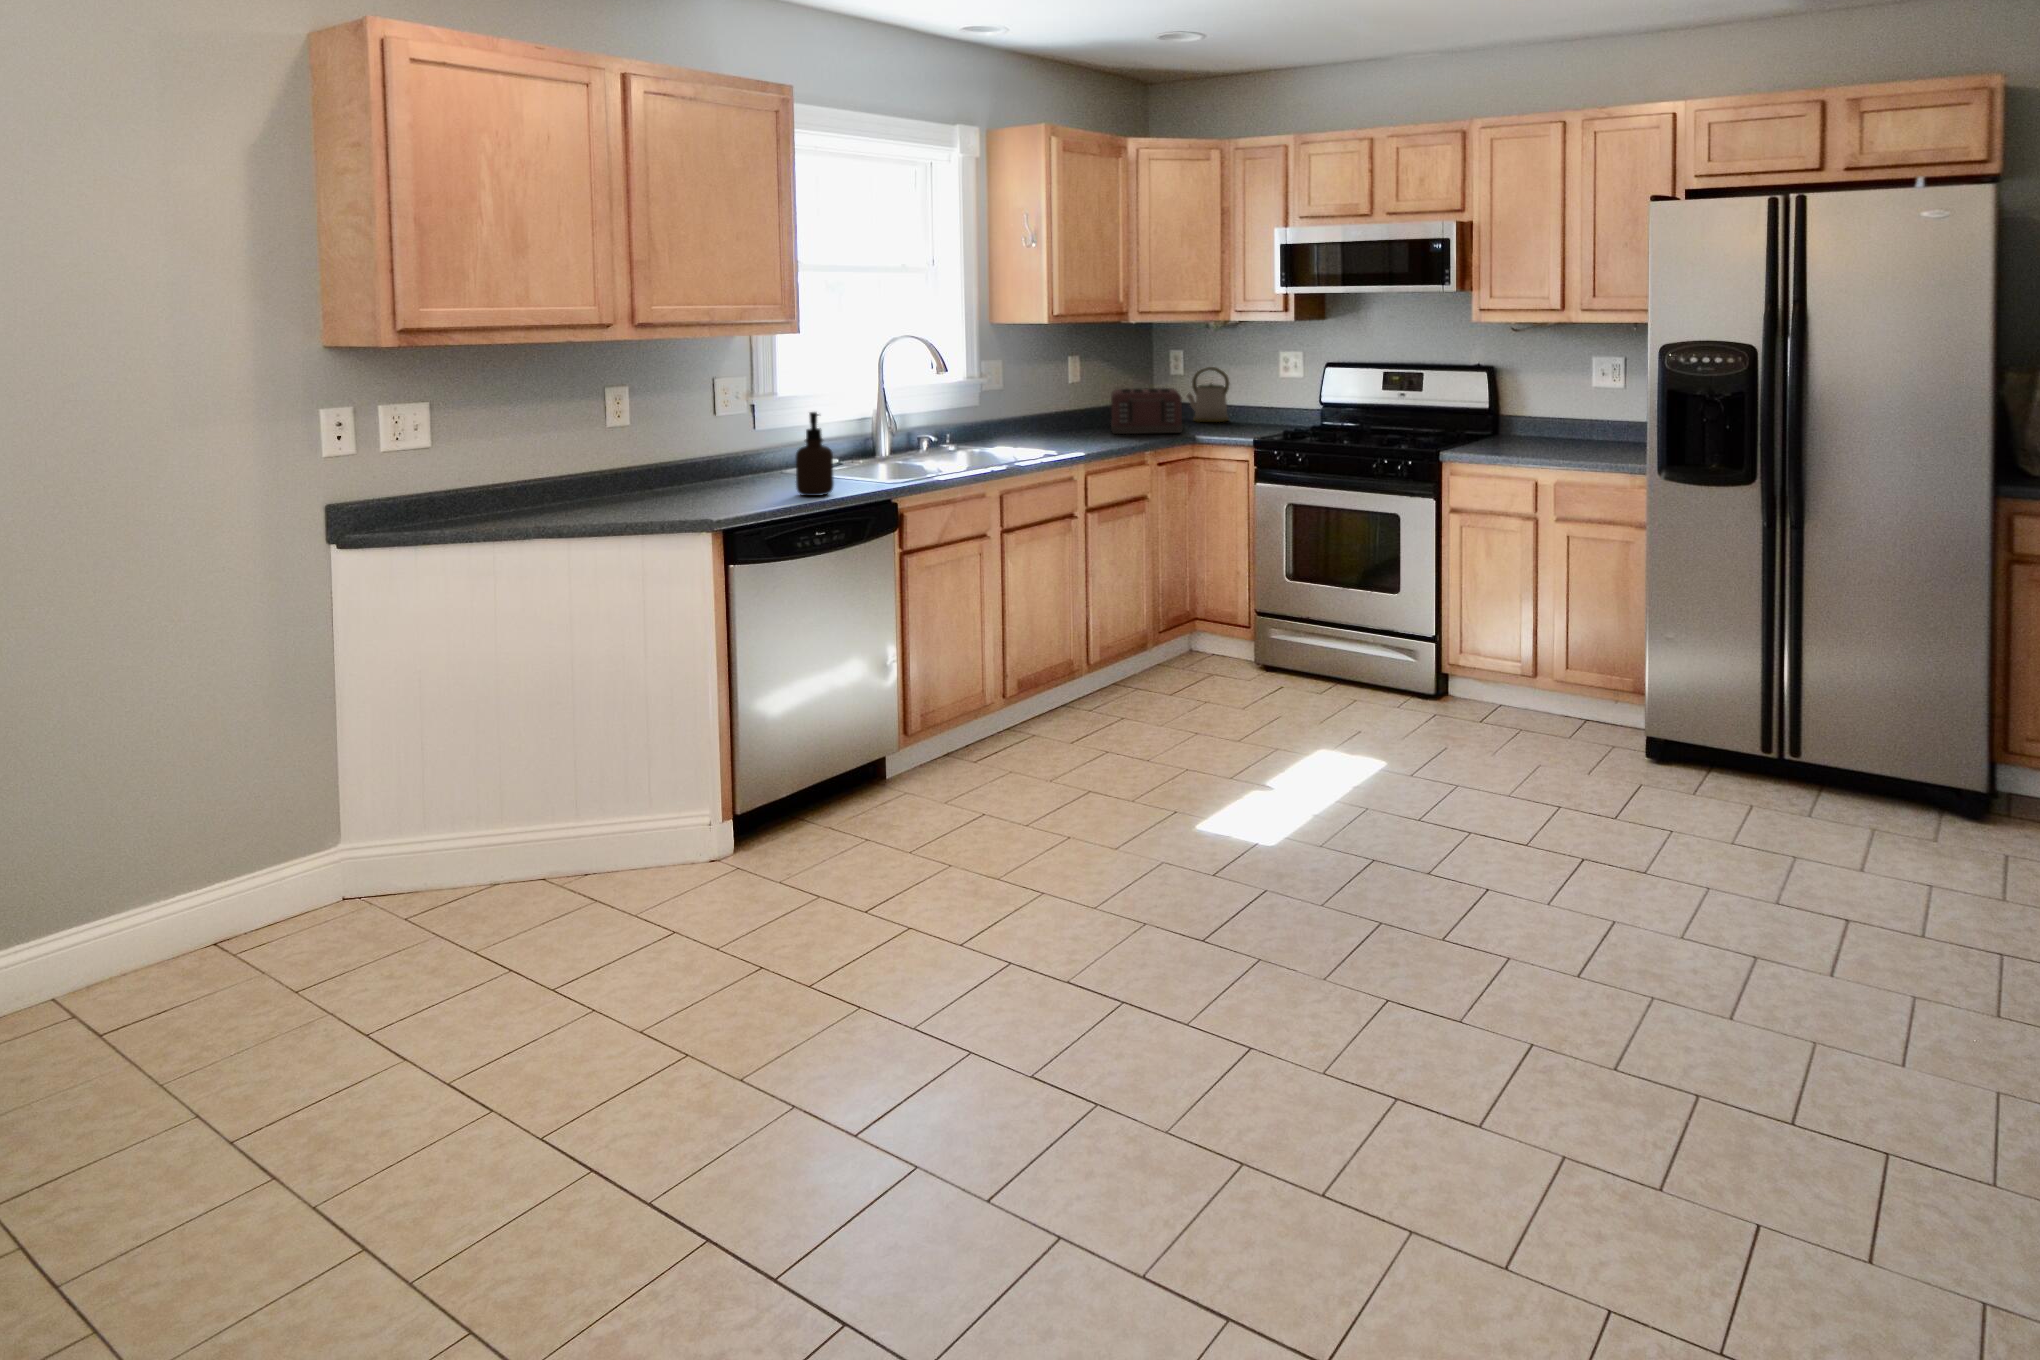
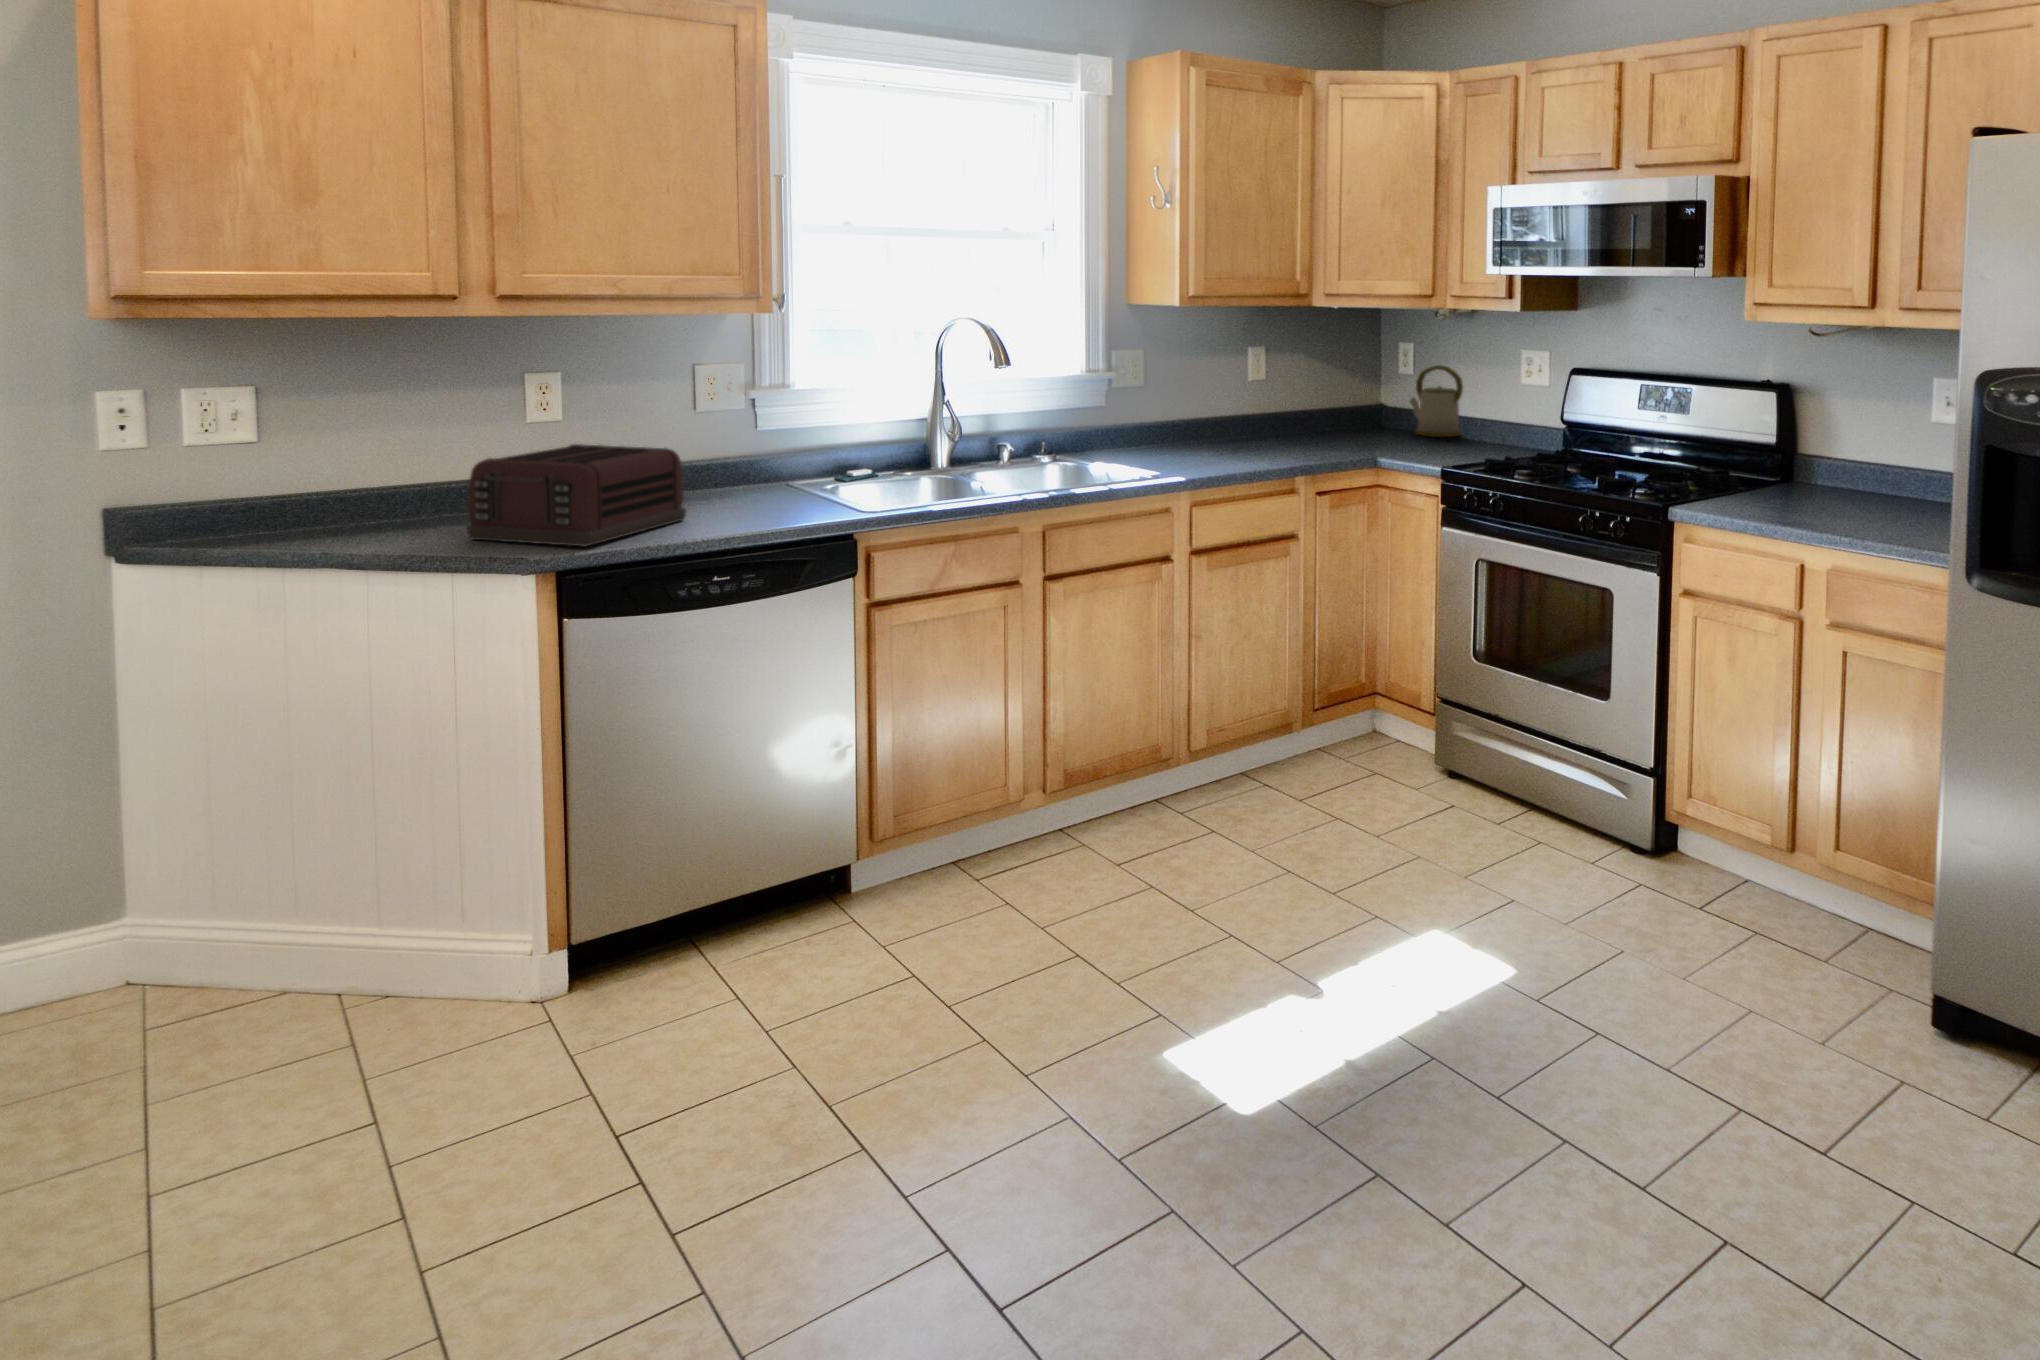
toaster: present [1111,388,1183,434] -> present [467,444,686,547]
soap dispenser: present [796,412,834,496] -> none [723,416,774,527]

